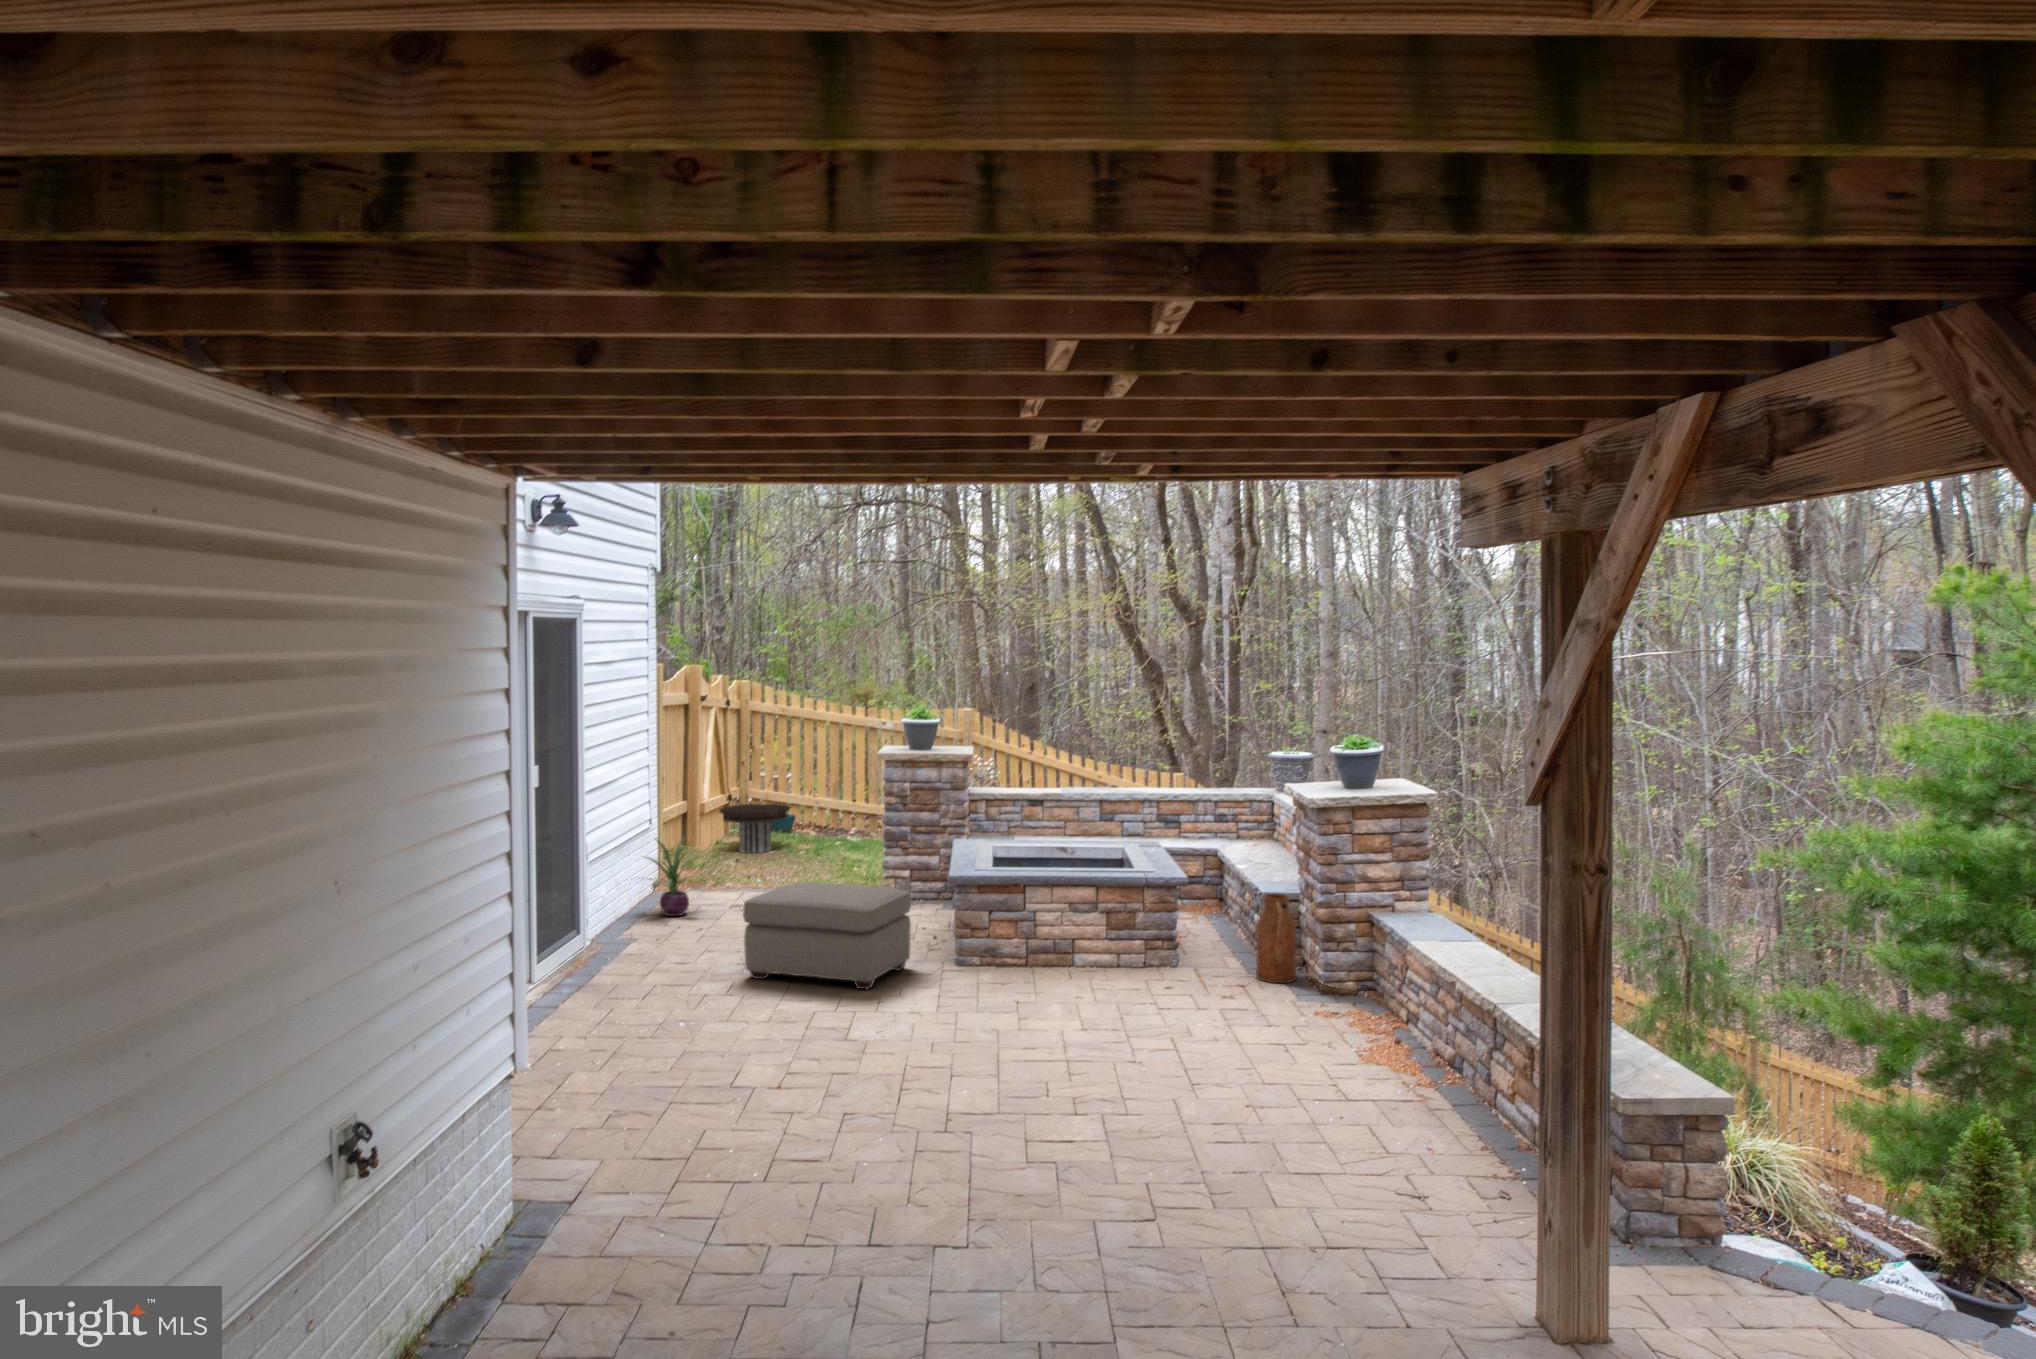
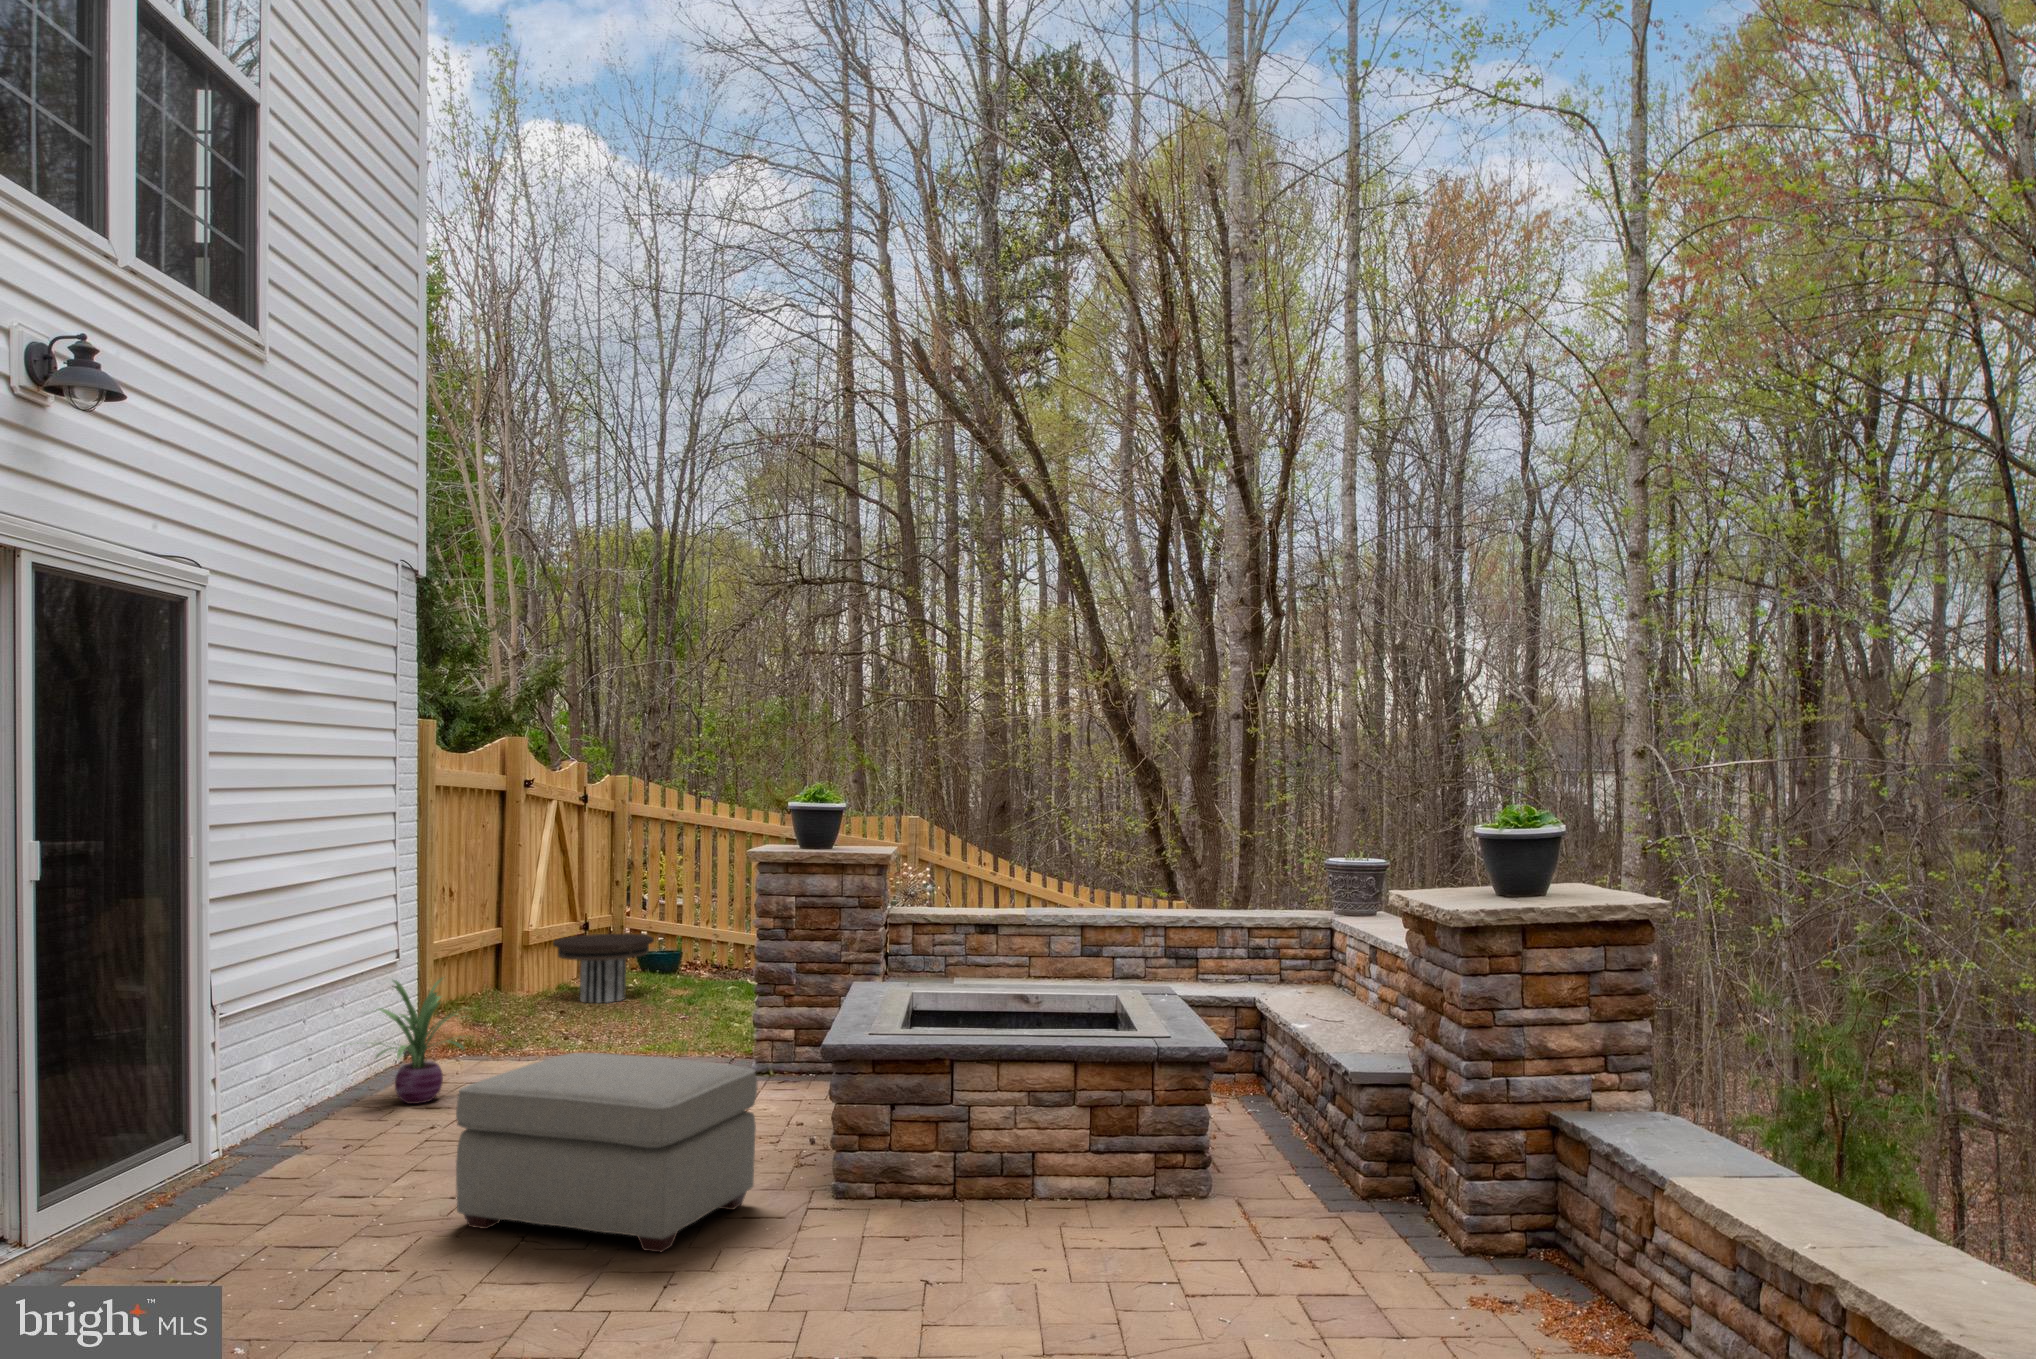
watering can: present [1256,893,1296,983] -> none [1345,1075,1415,1236]

